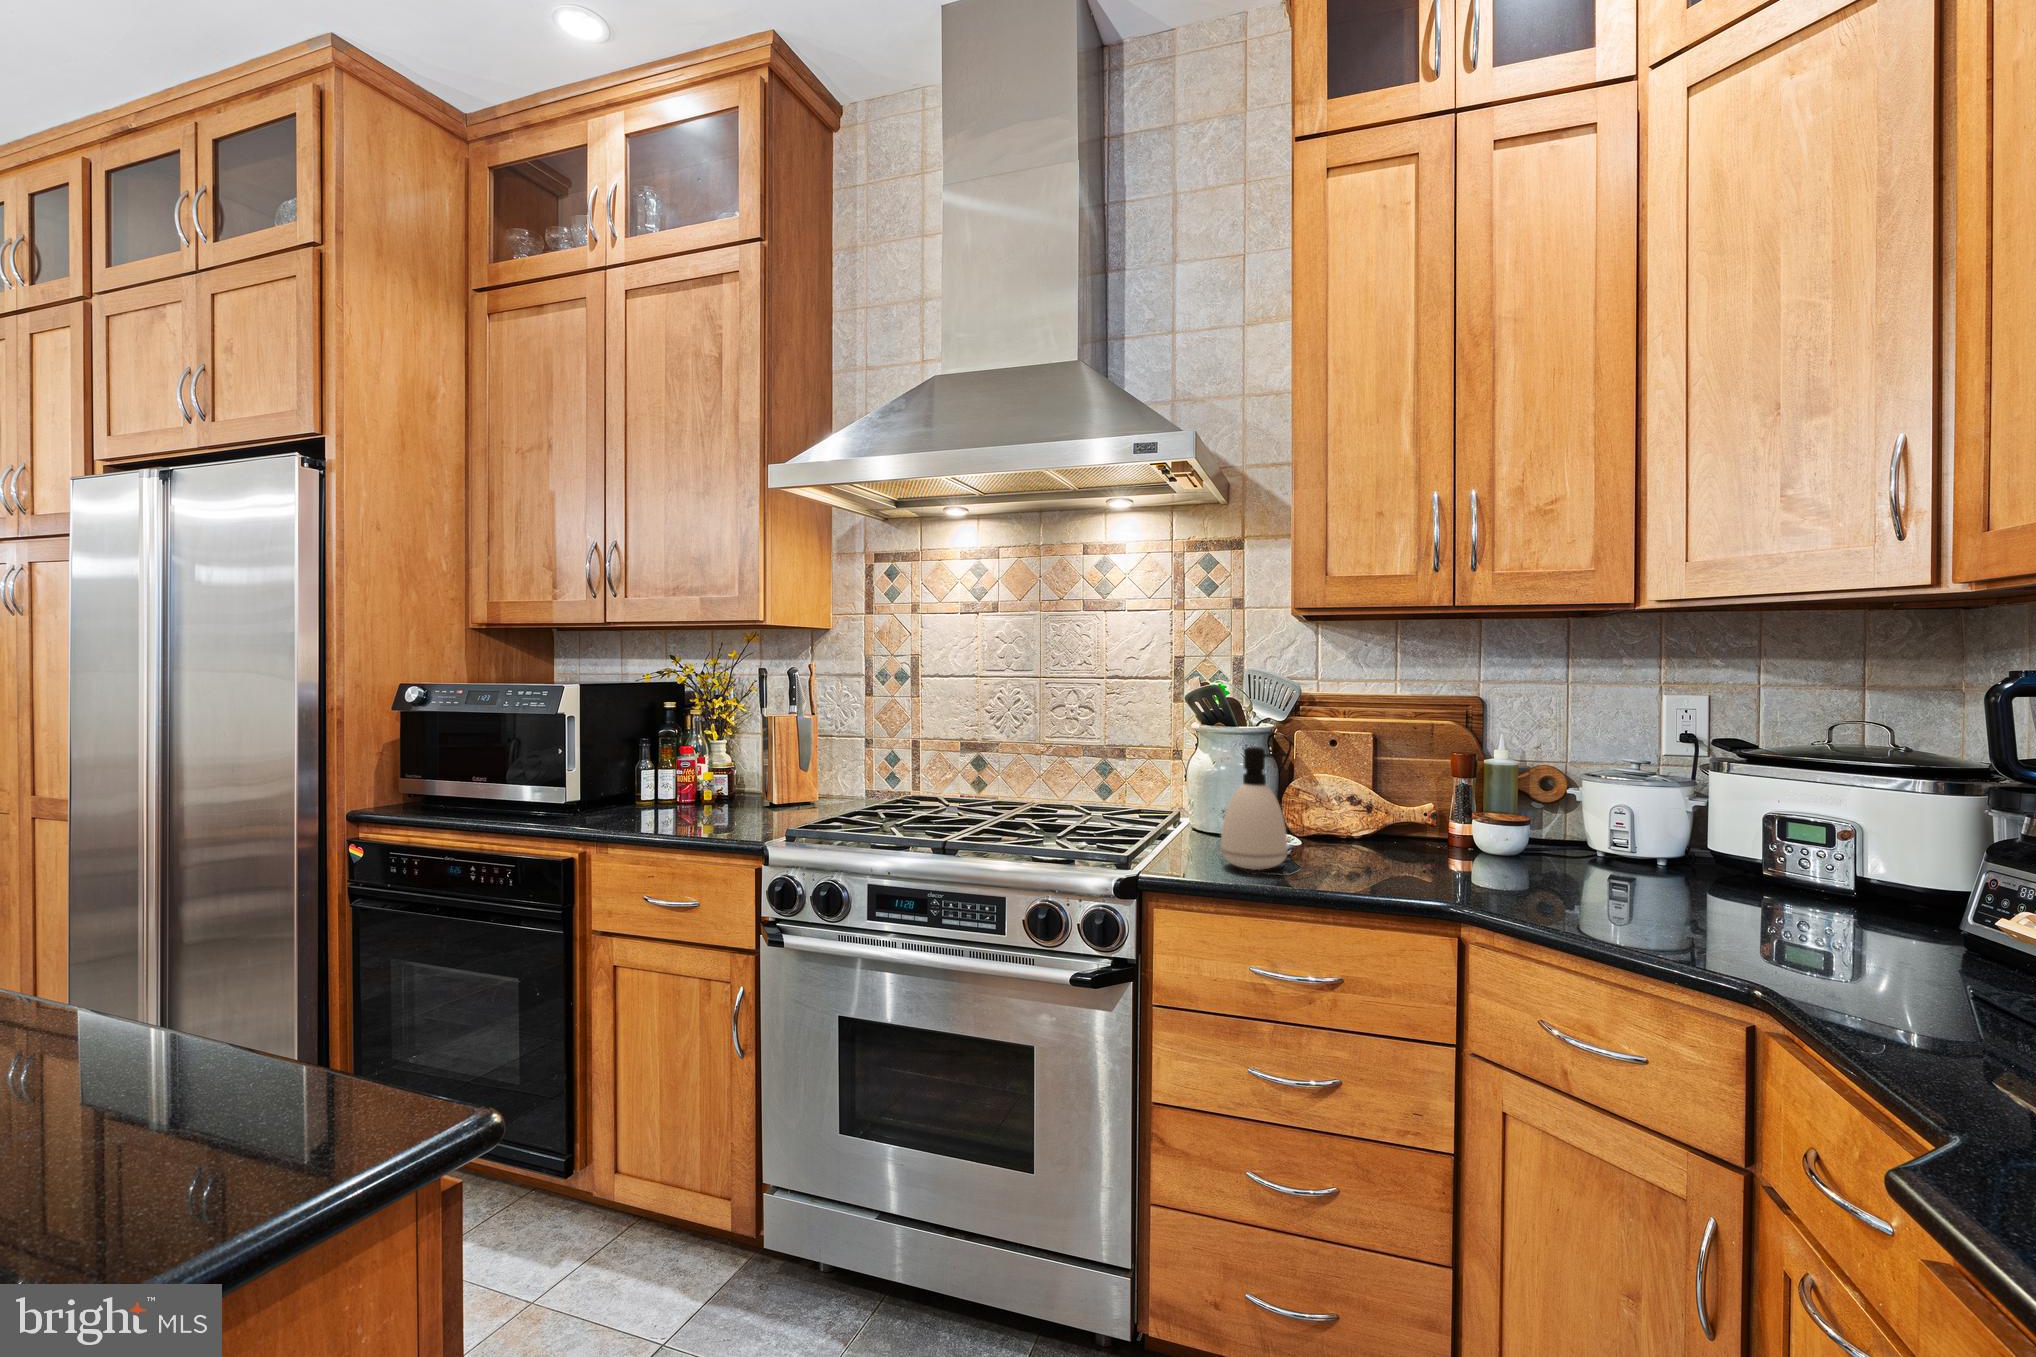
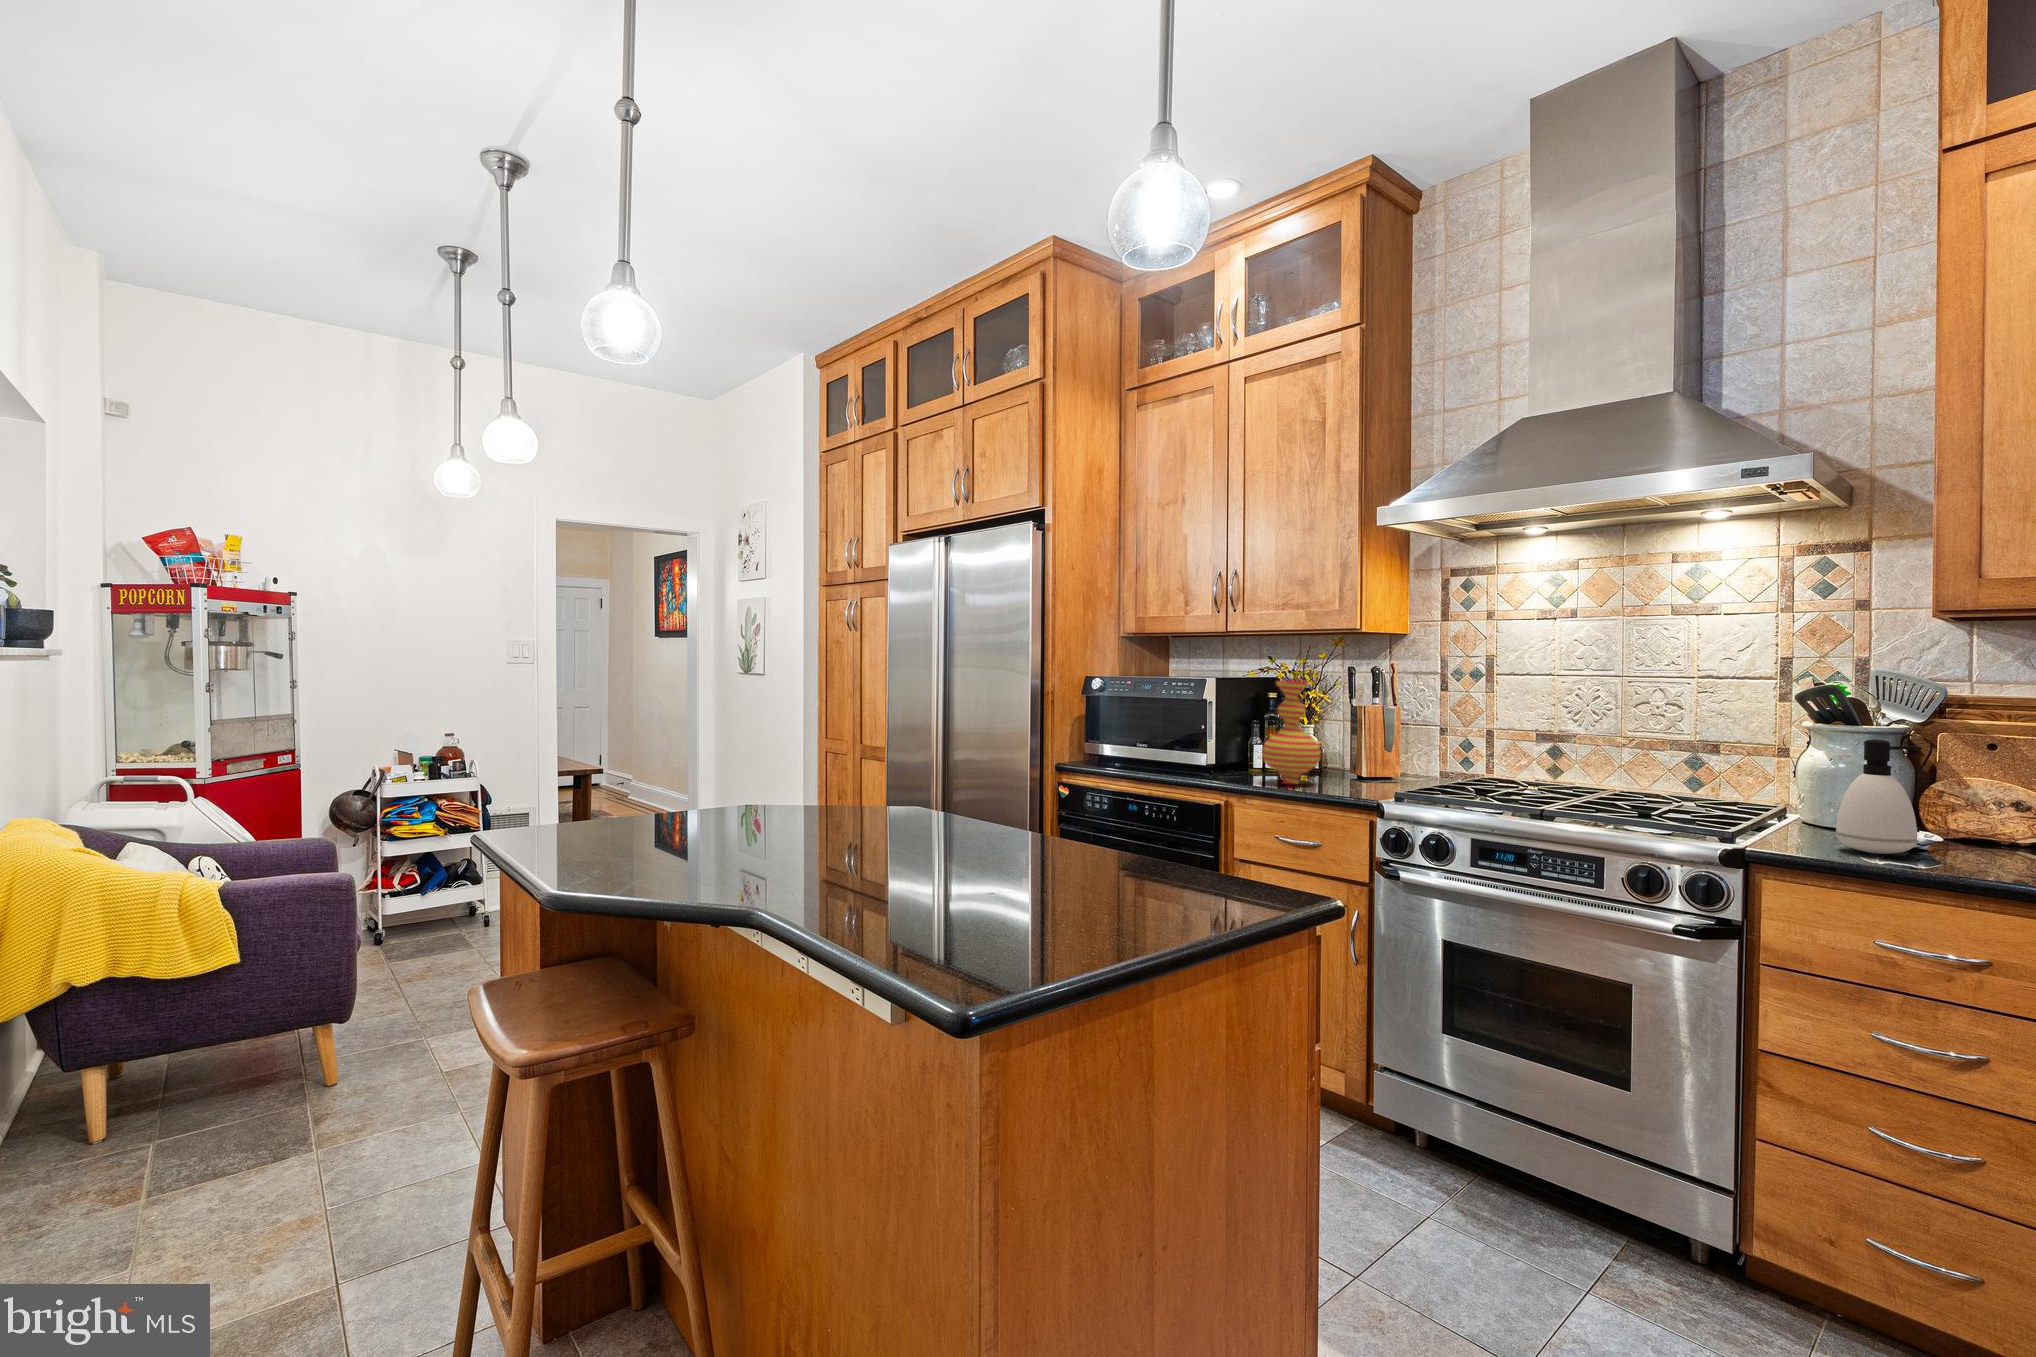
vase: none [629,687,707,822] -> present [1262,681,1321,784]

